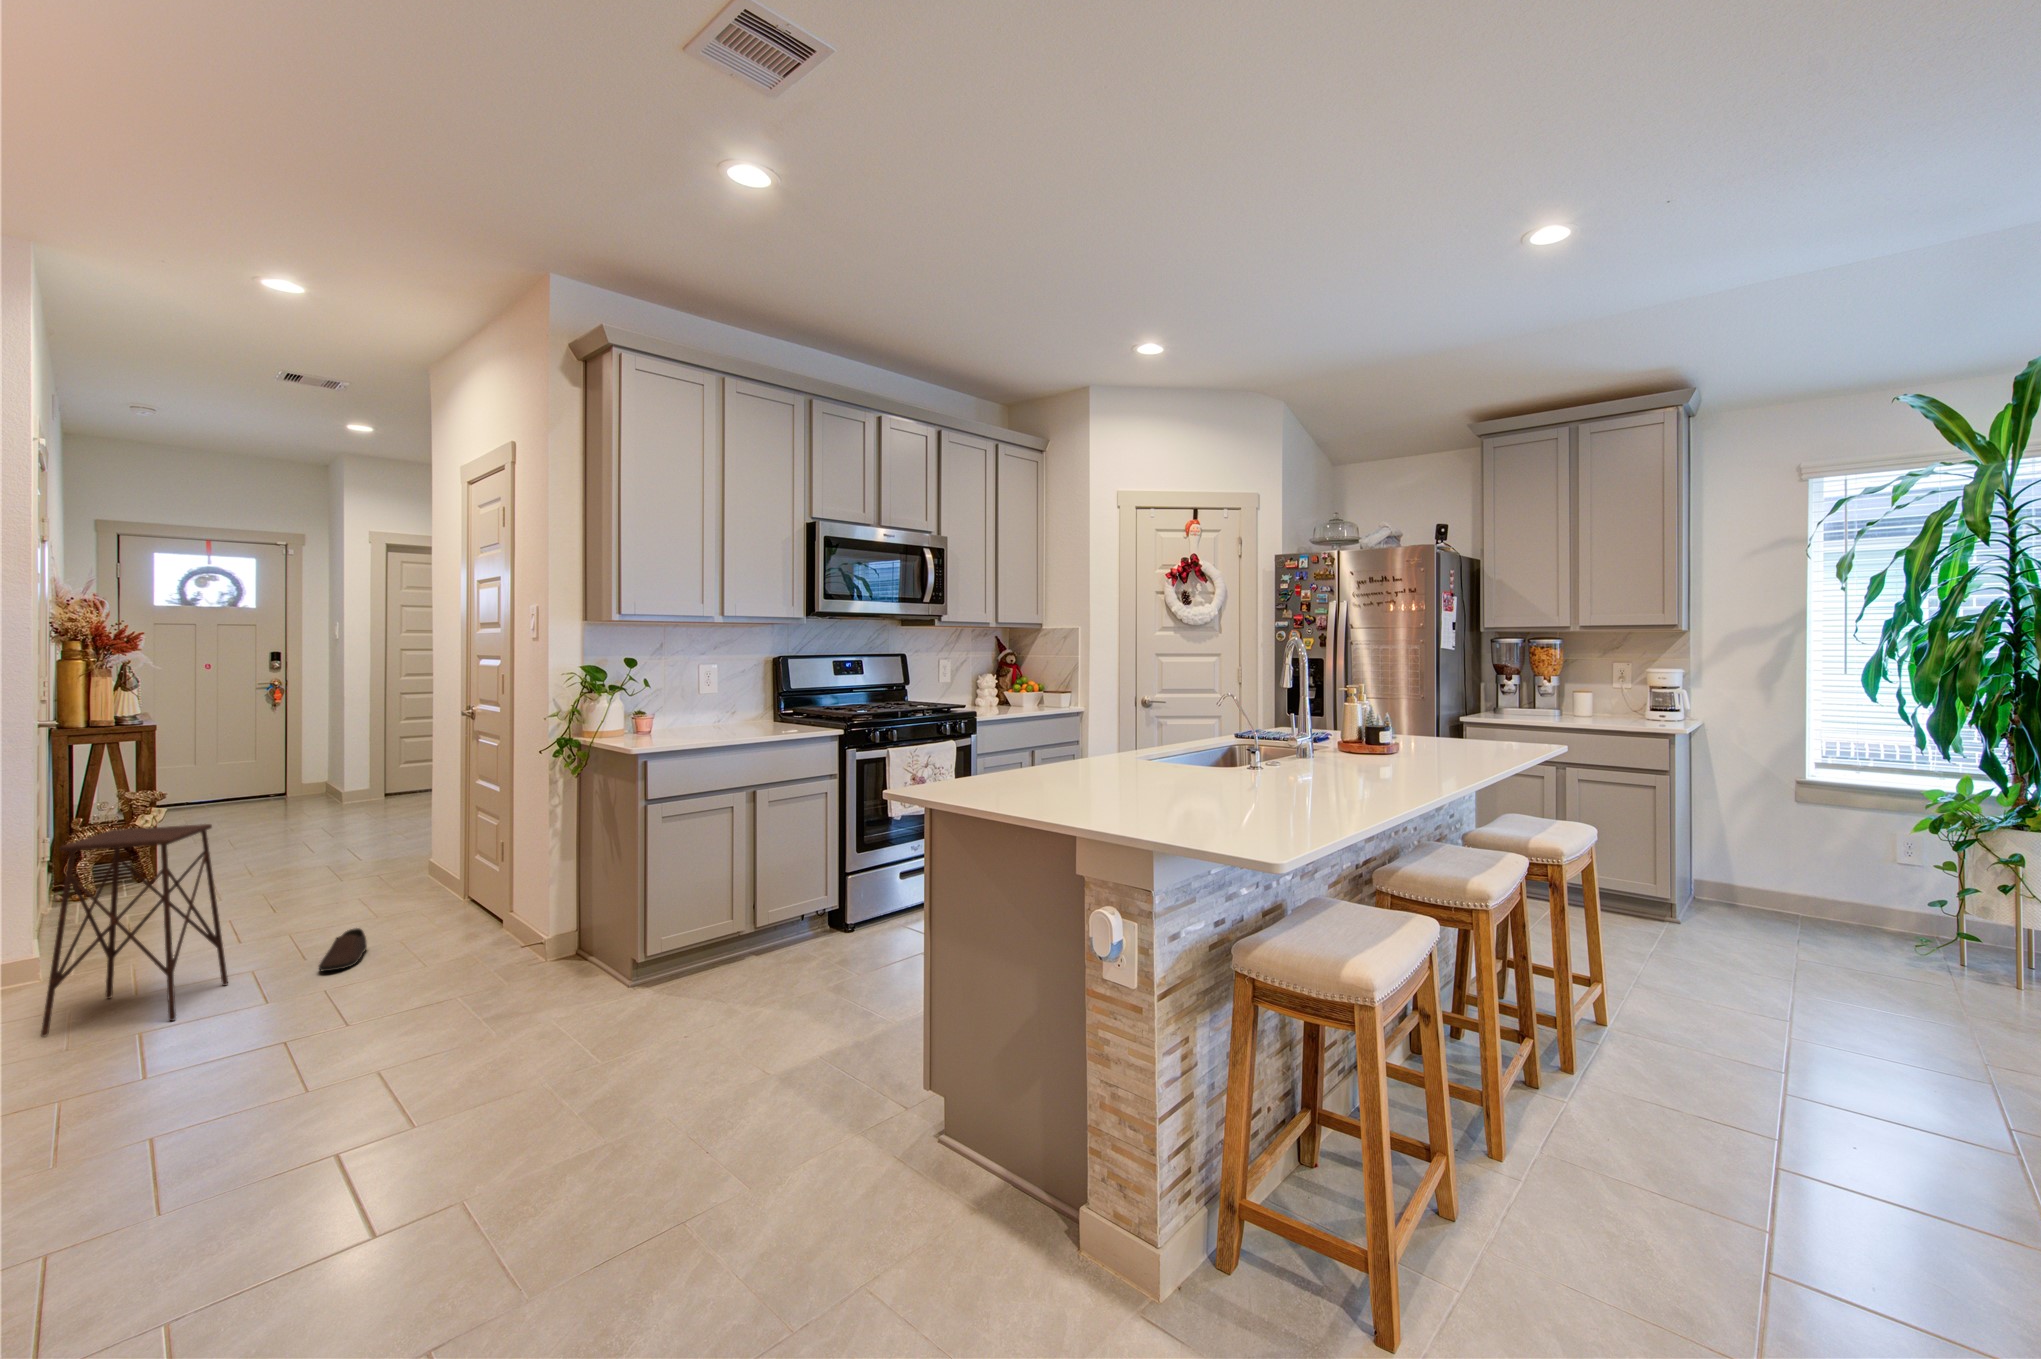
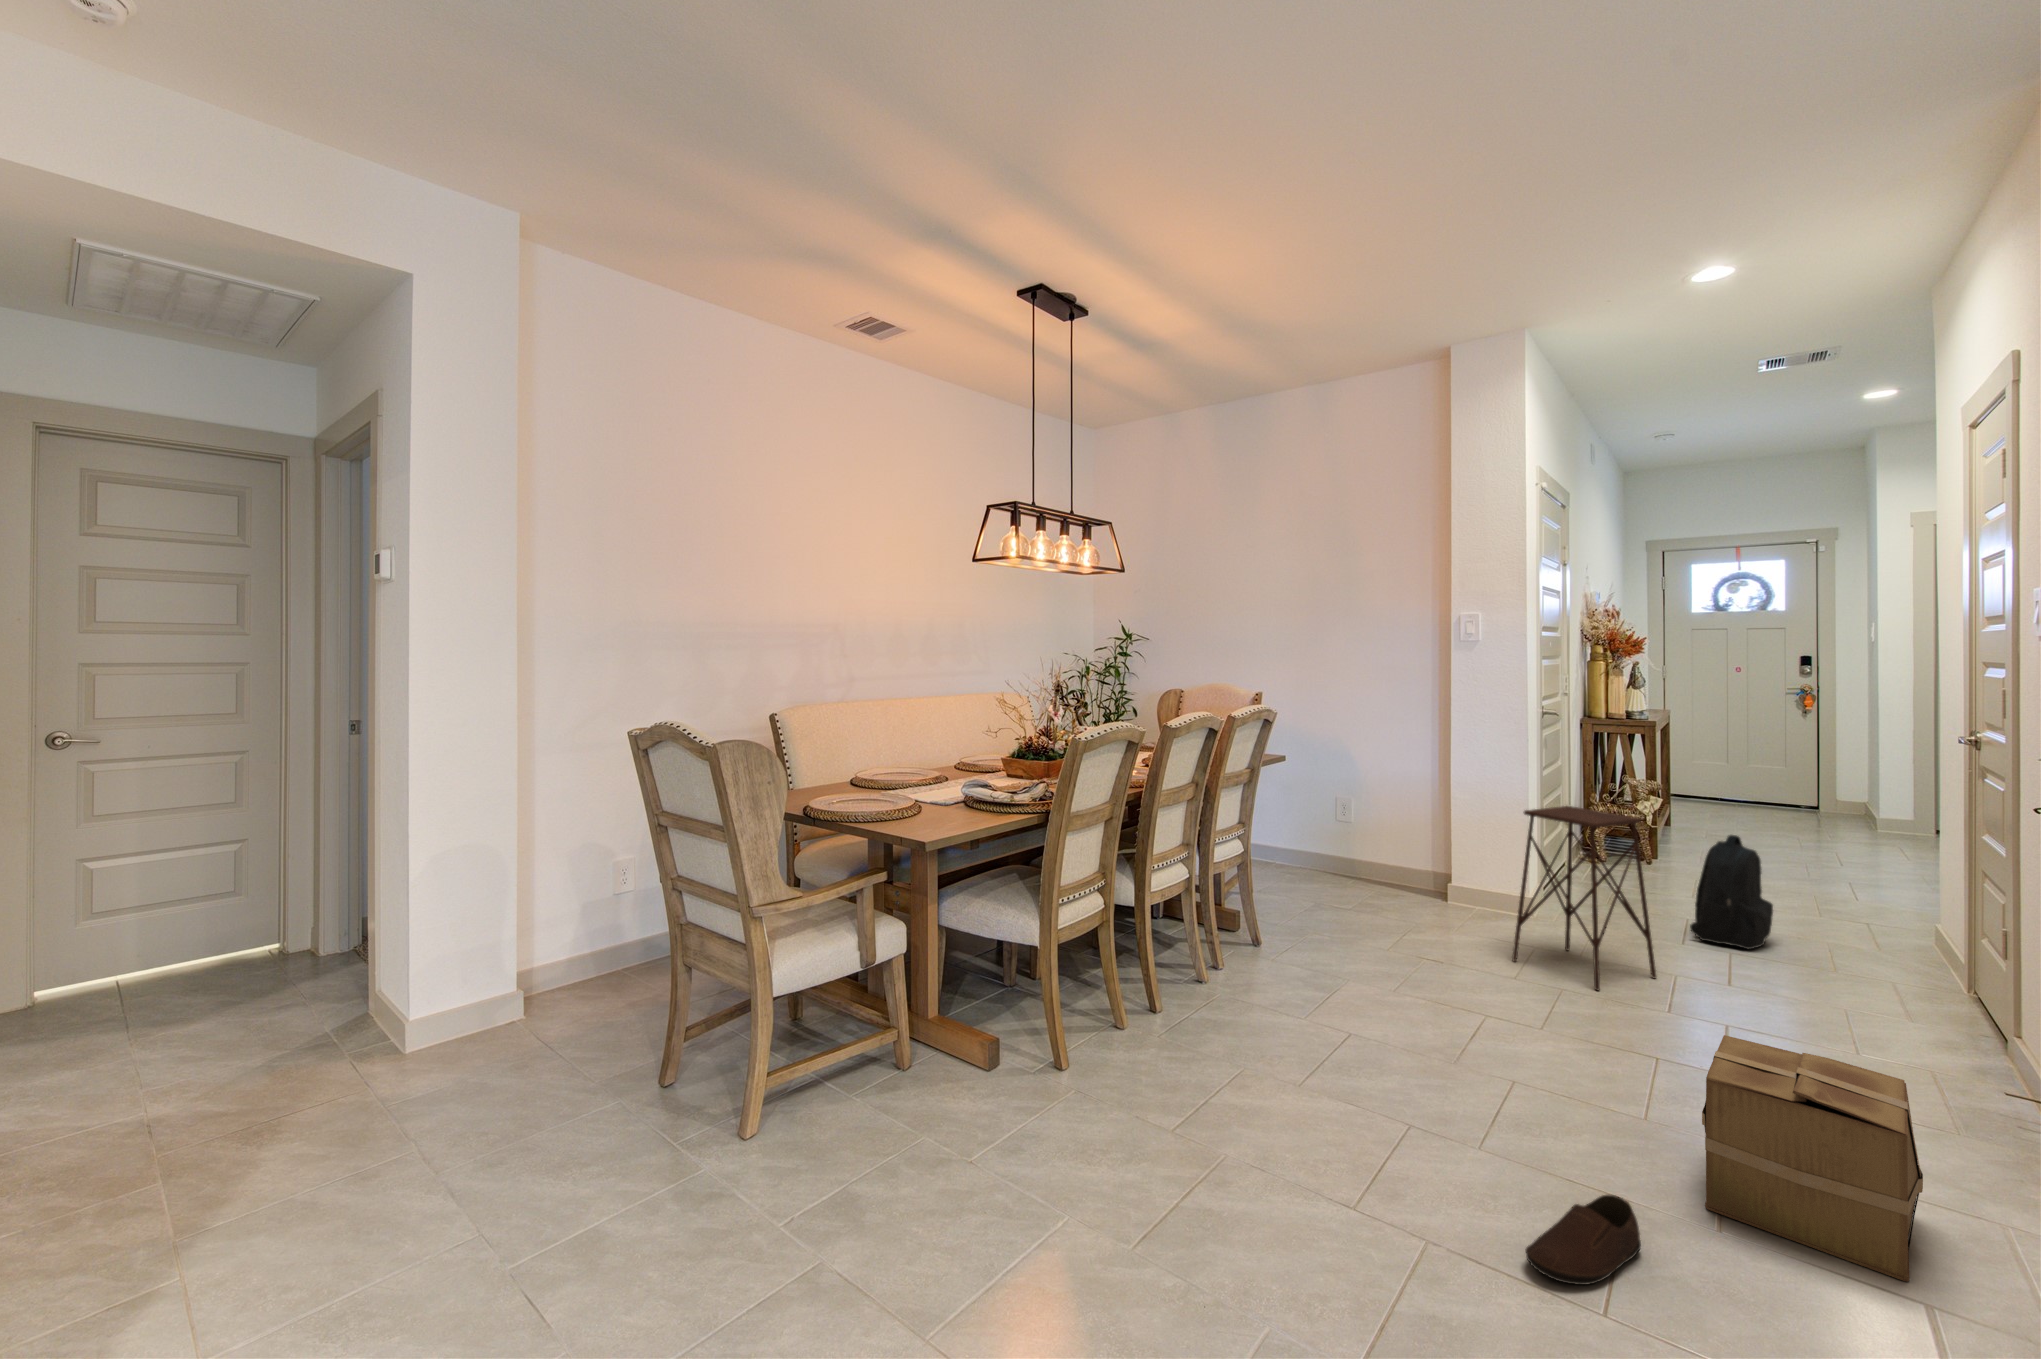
backpack: none [239,824,315,936] -> present [1690,835,1773,949]
shoe: present [319,928,367,971] -> present [1525,1195,1641,1285]
cardboard box: none [367,957,522,1131] -> present [1702,1035,1923,1282]

